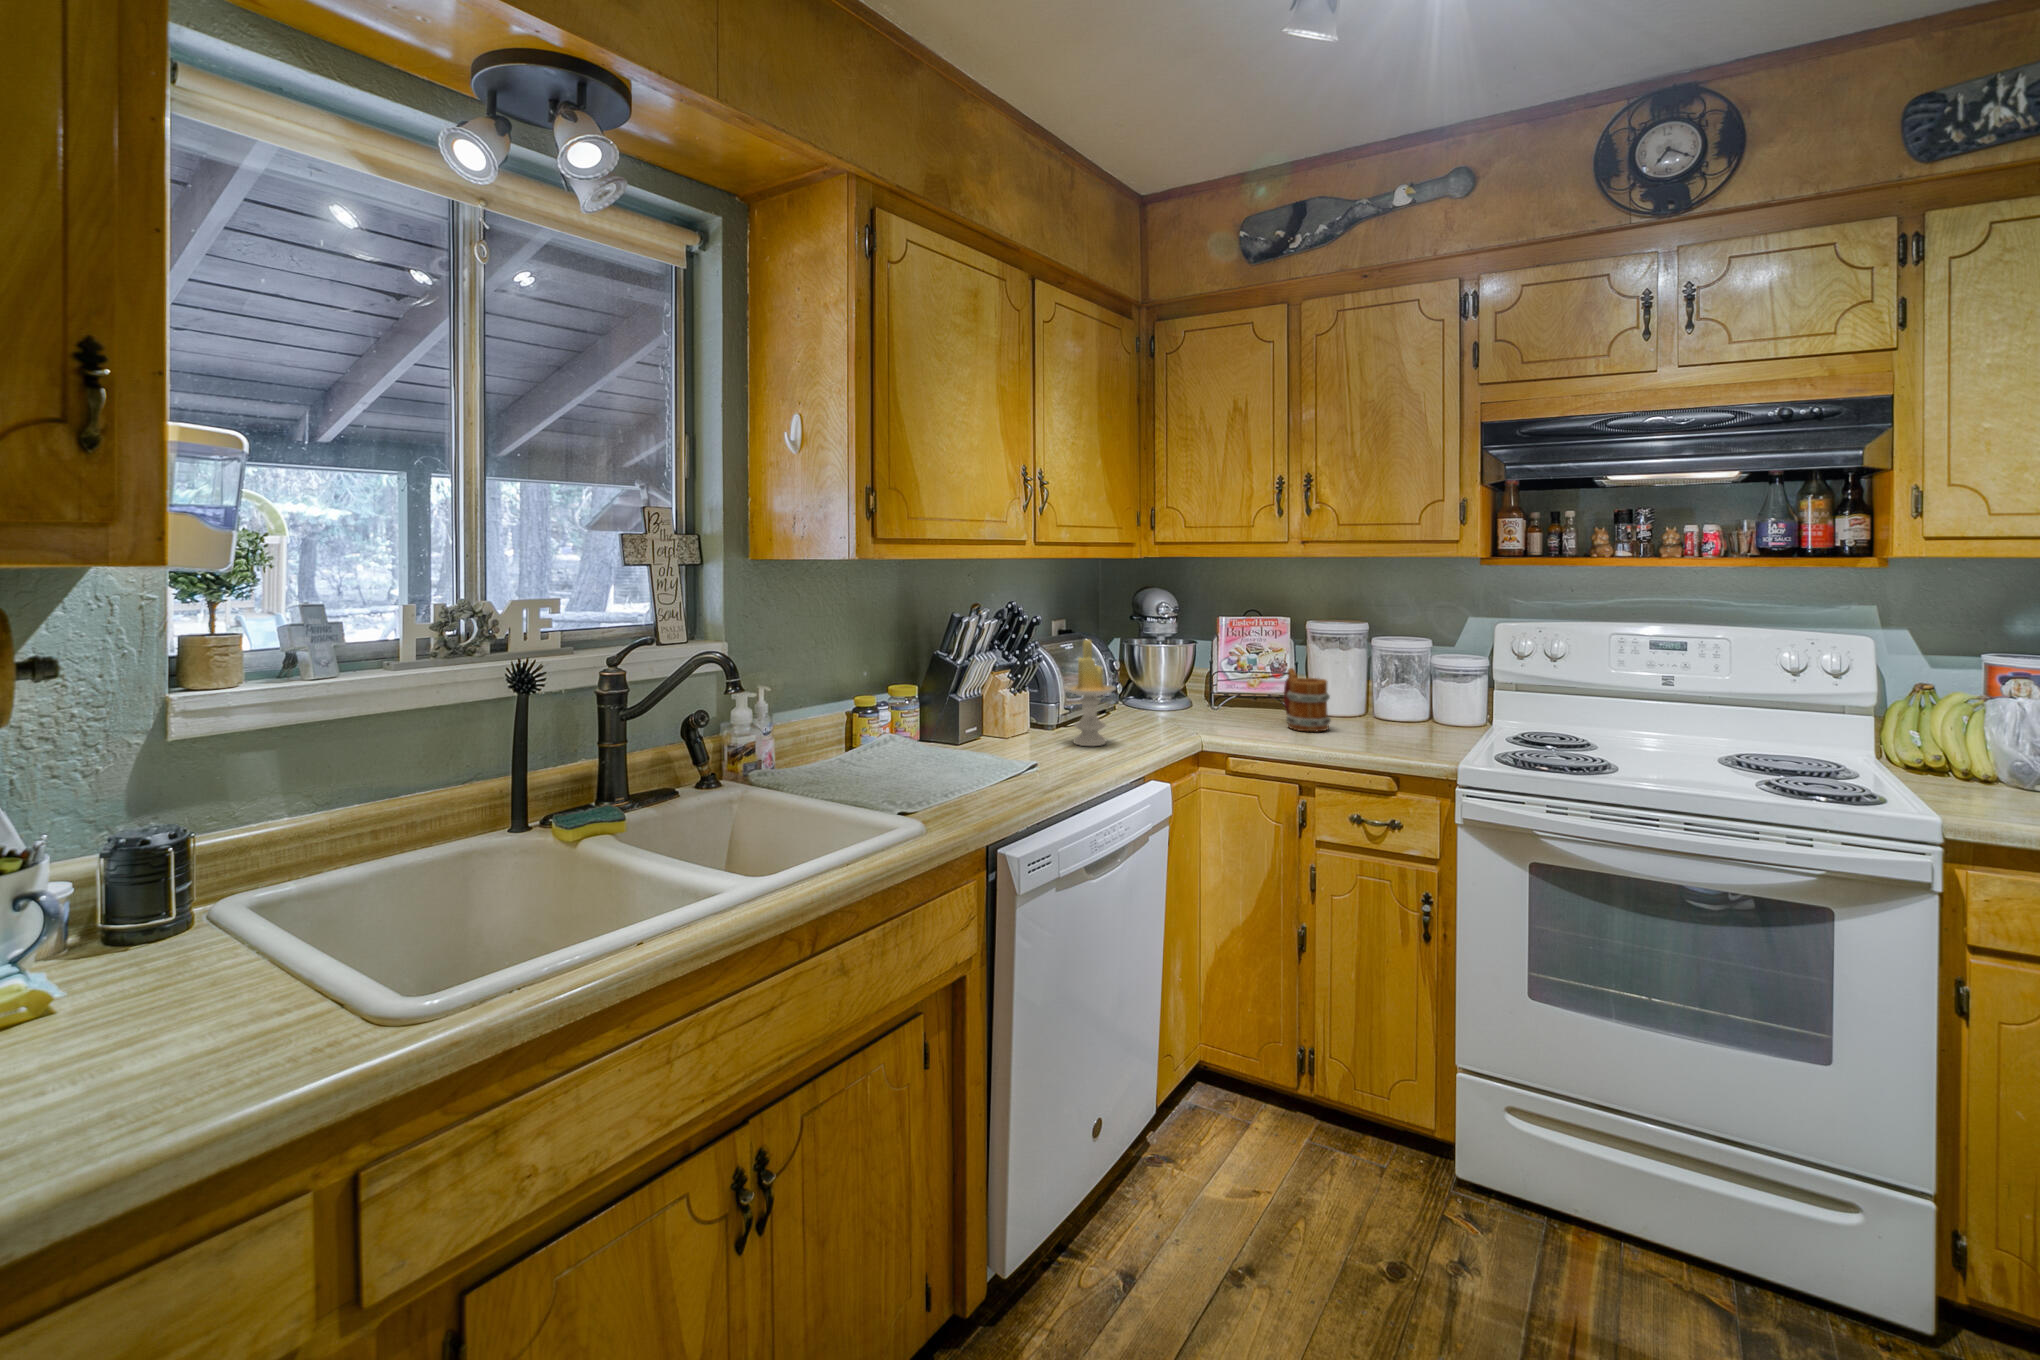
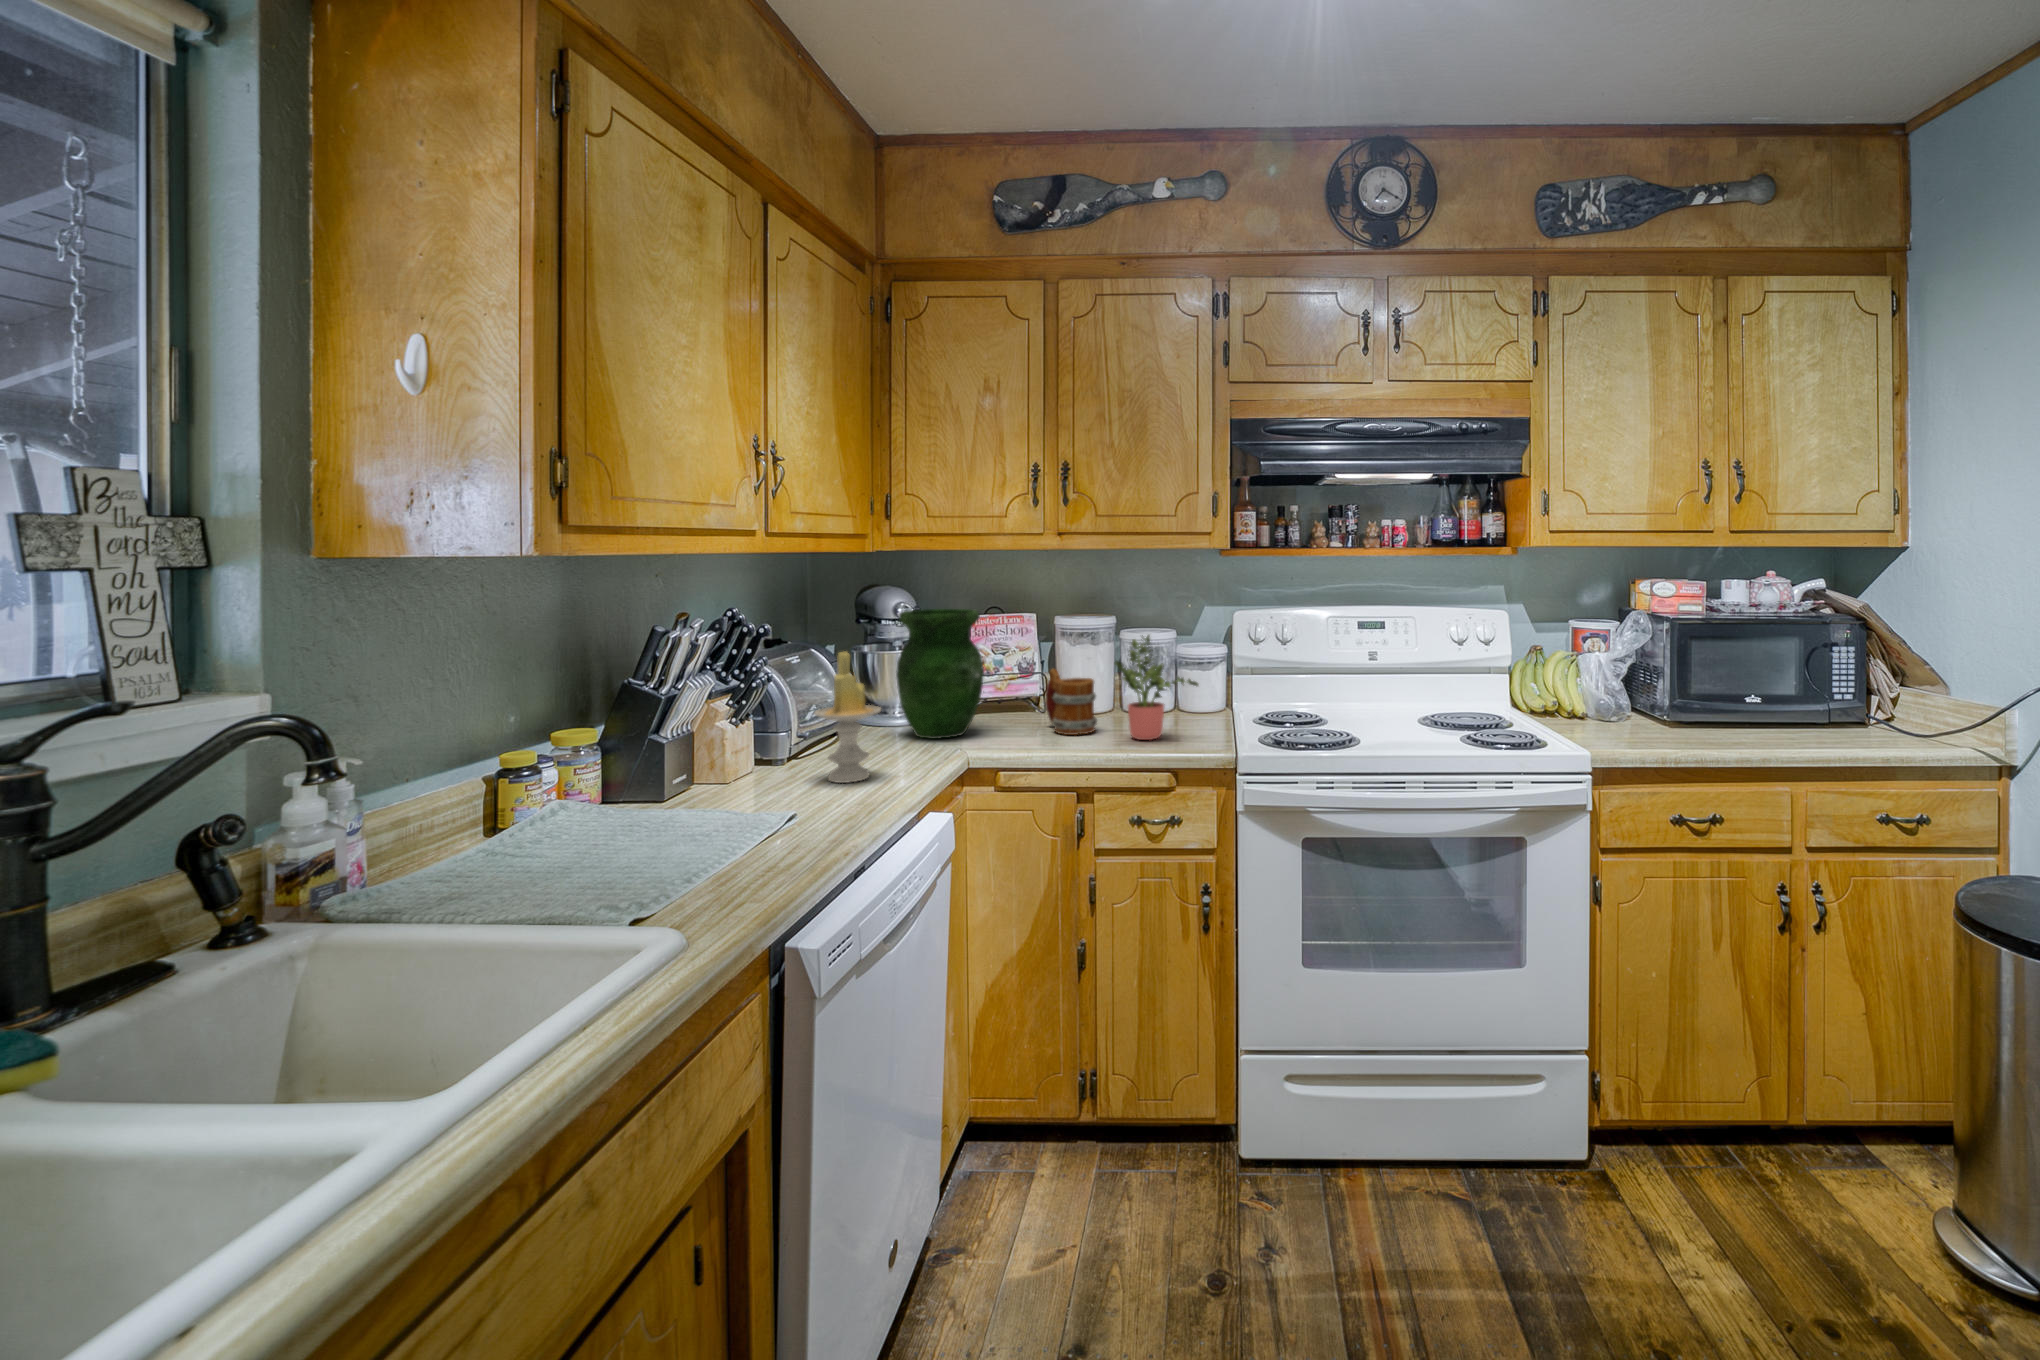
vase: none [1148,608,1224,722] -> present [896,609,984,739]
potted plant: none [1337,640,1432,743] -> present [1115,635,1198,740]

